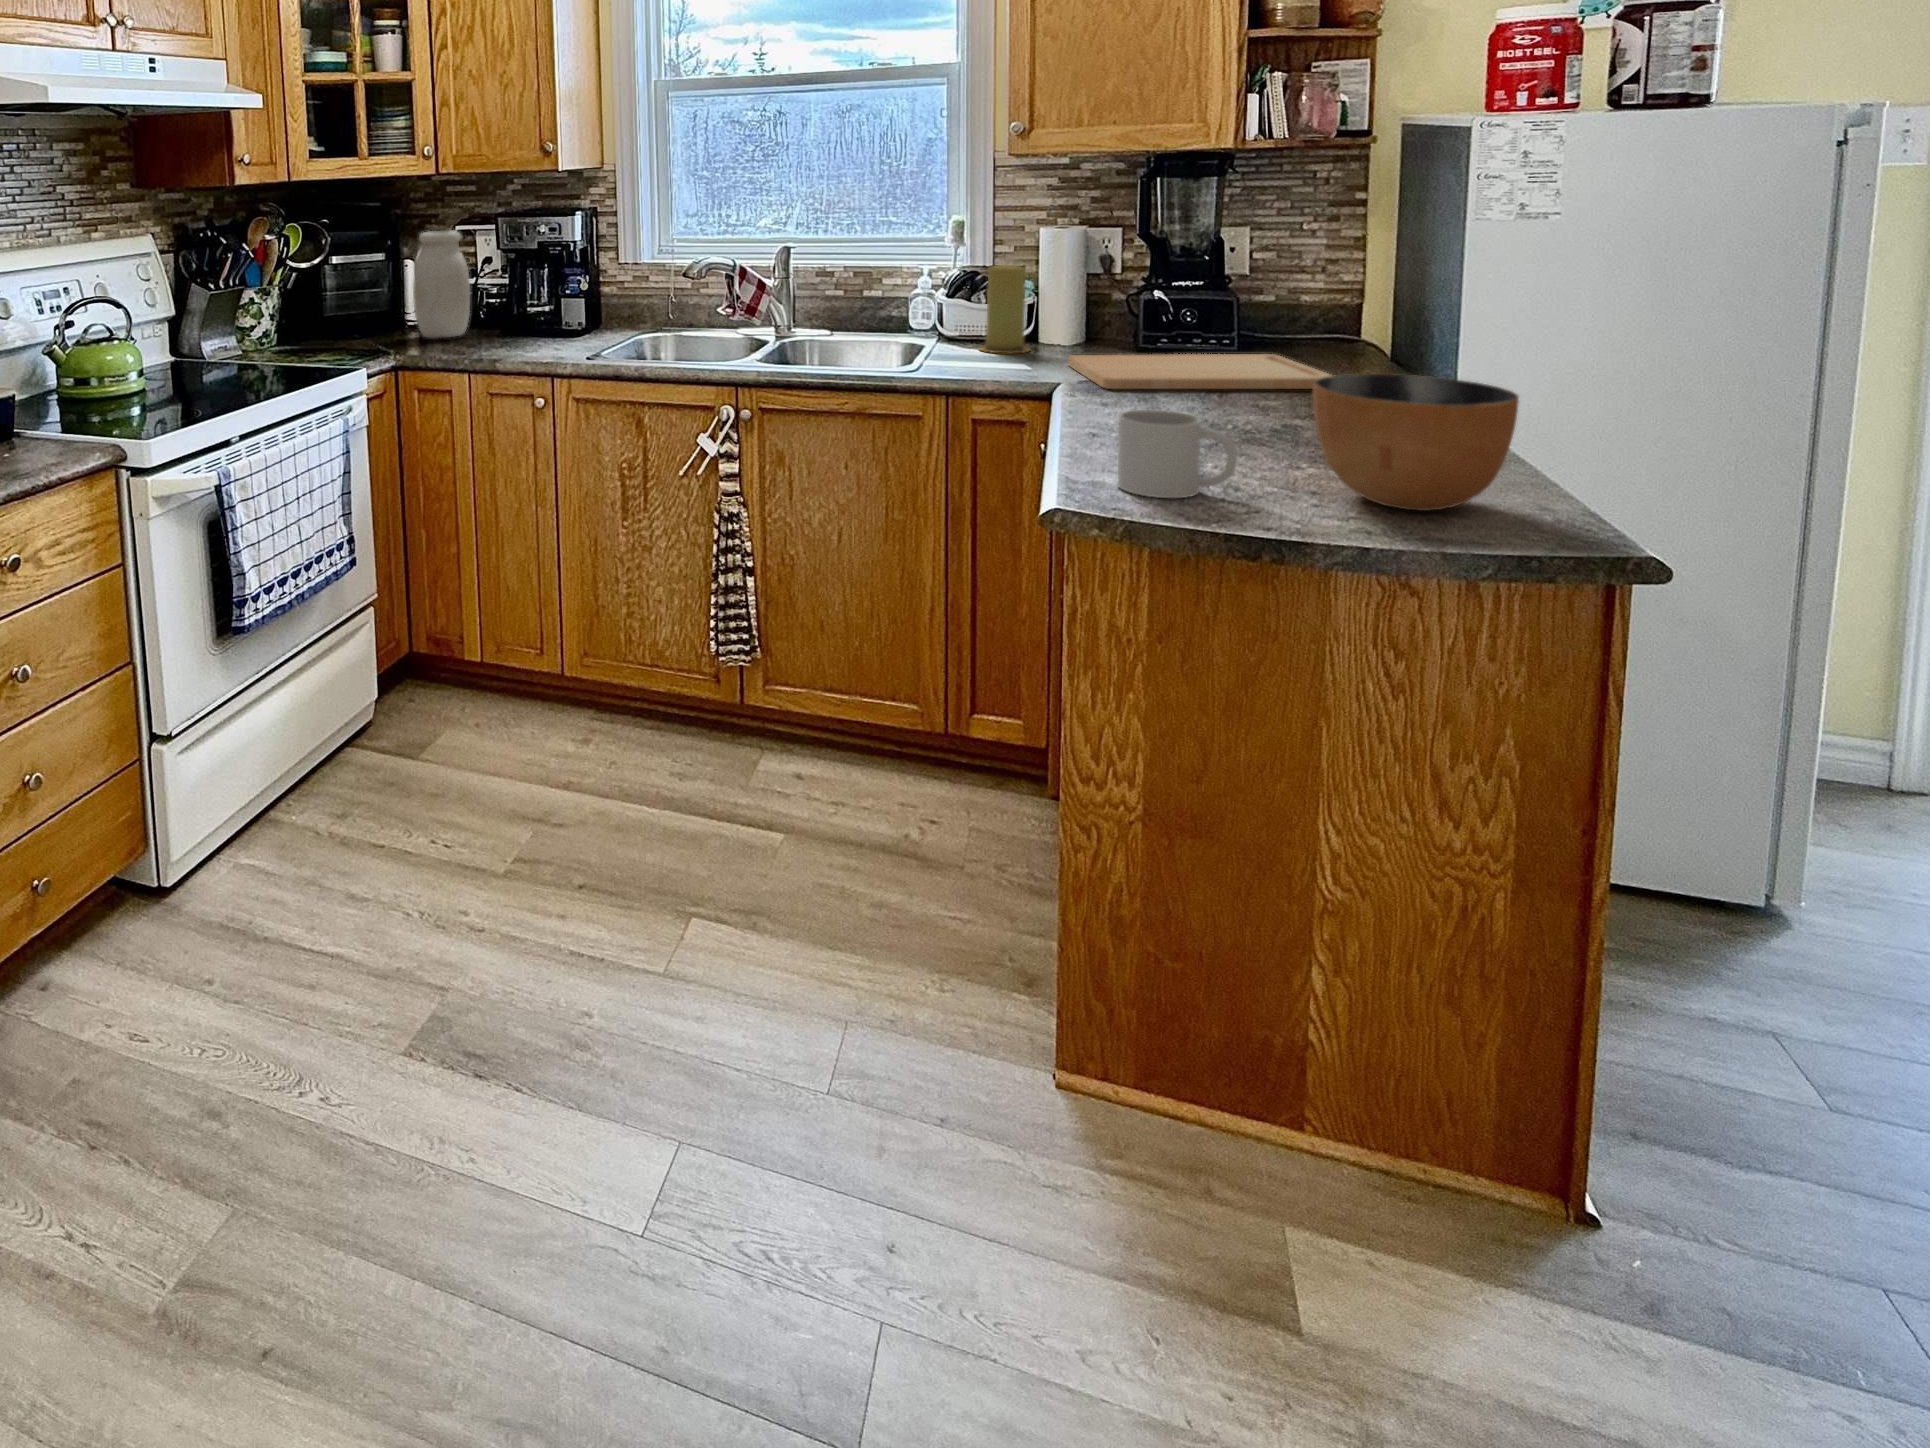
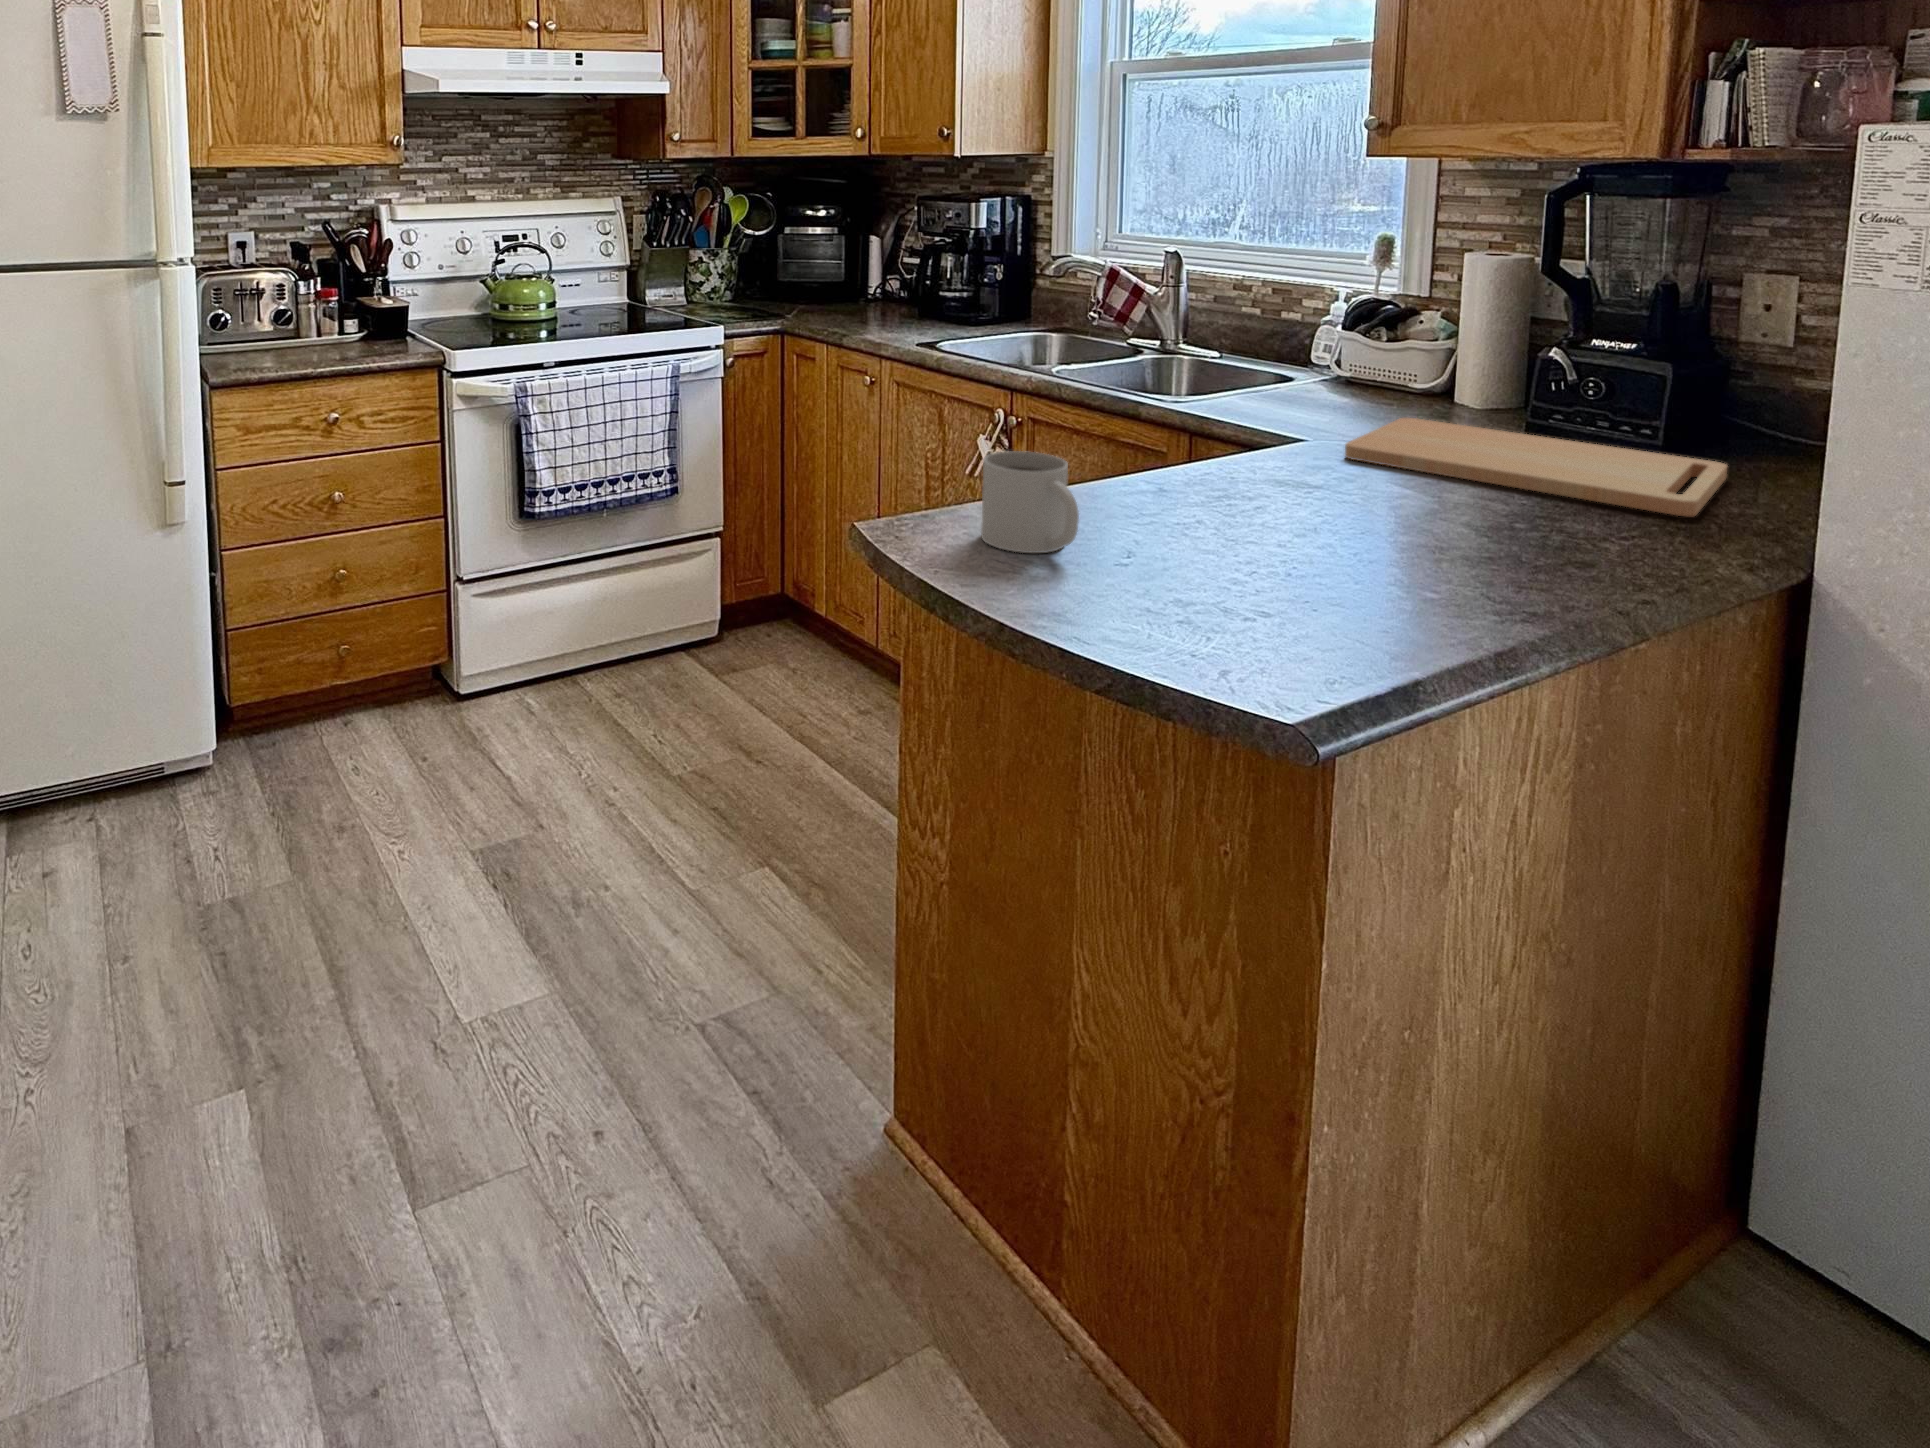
jar: present [413,230,470,338] -> none [842,210,897,313]
candle: present [980,265,1029,353] -> none [1350,296,1421,409]
bowl: present [1313,374,1519,511] -> none [1137,450,1370,631]

